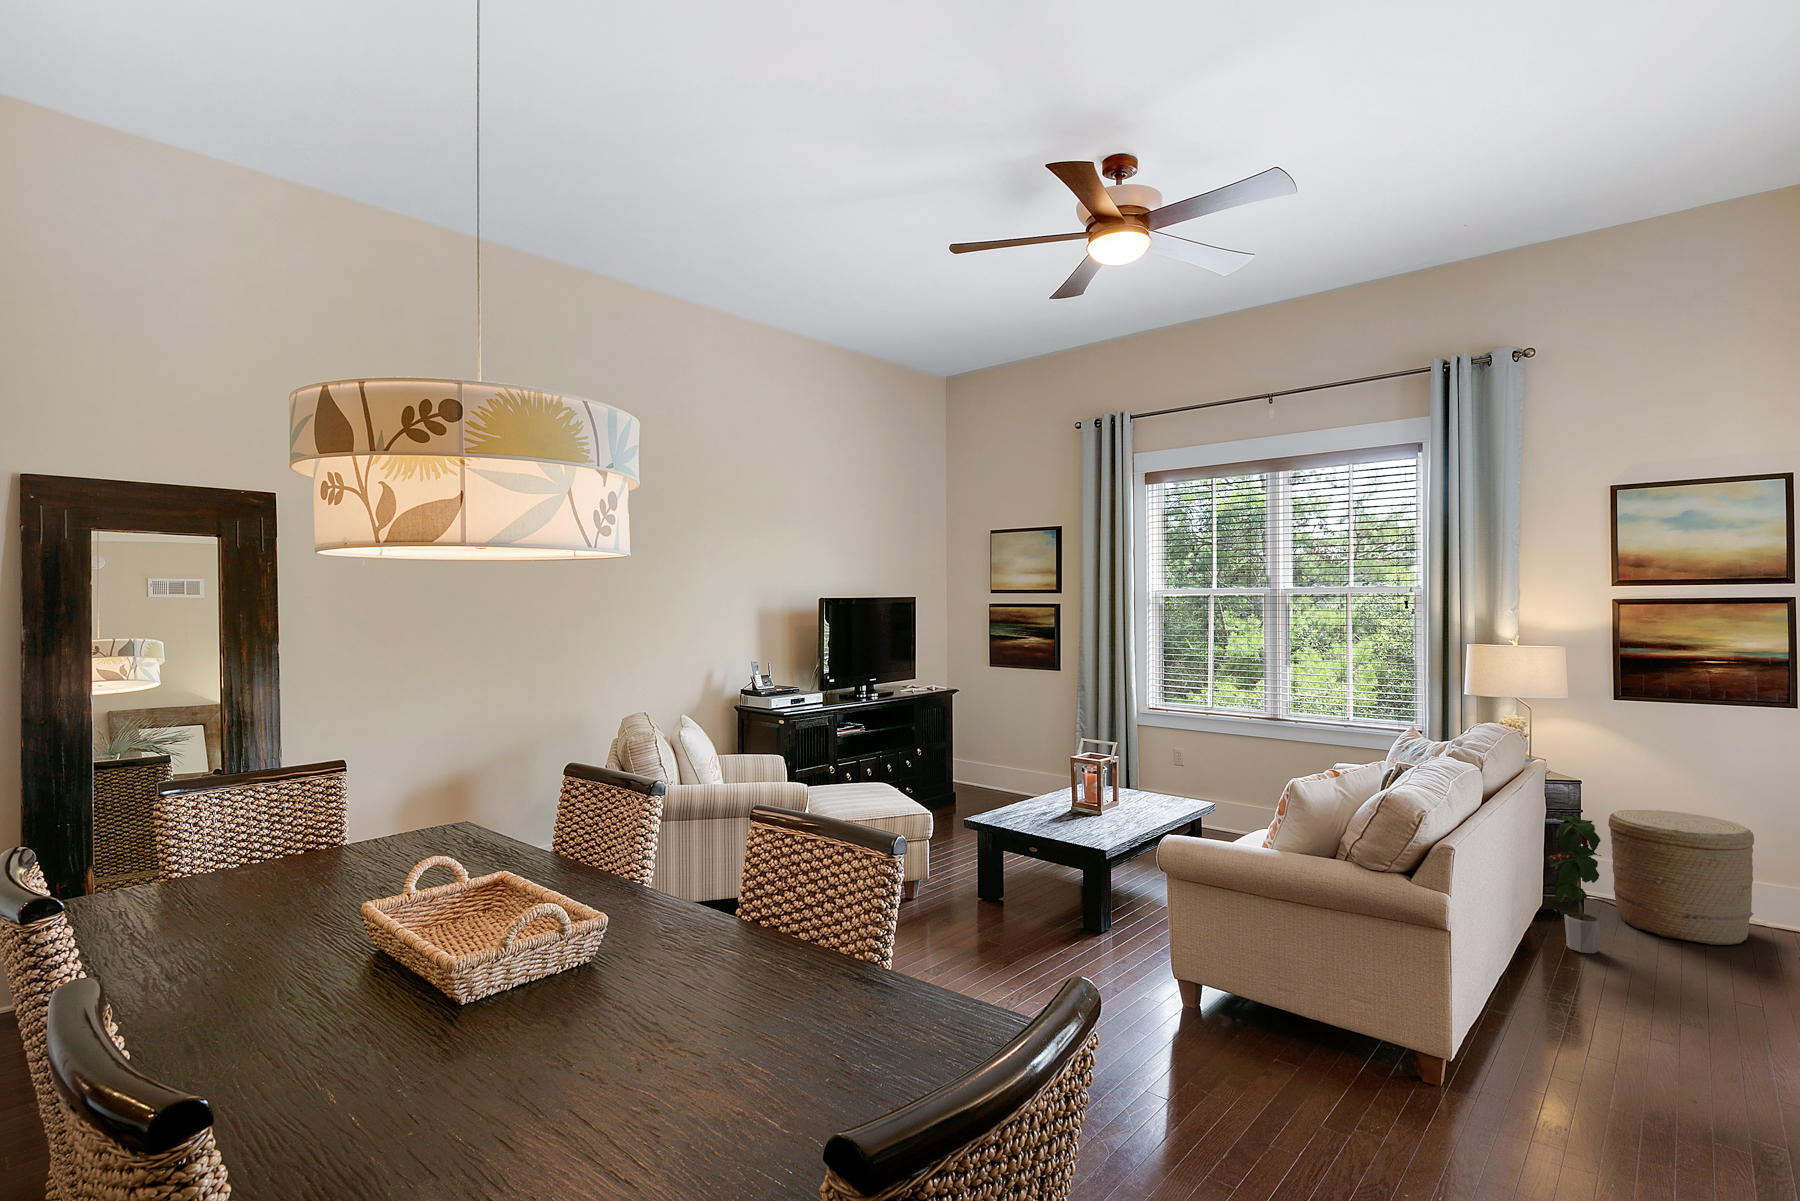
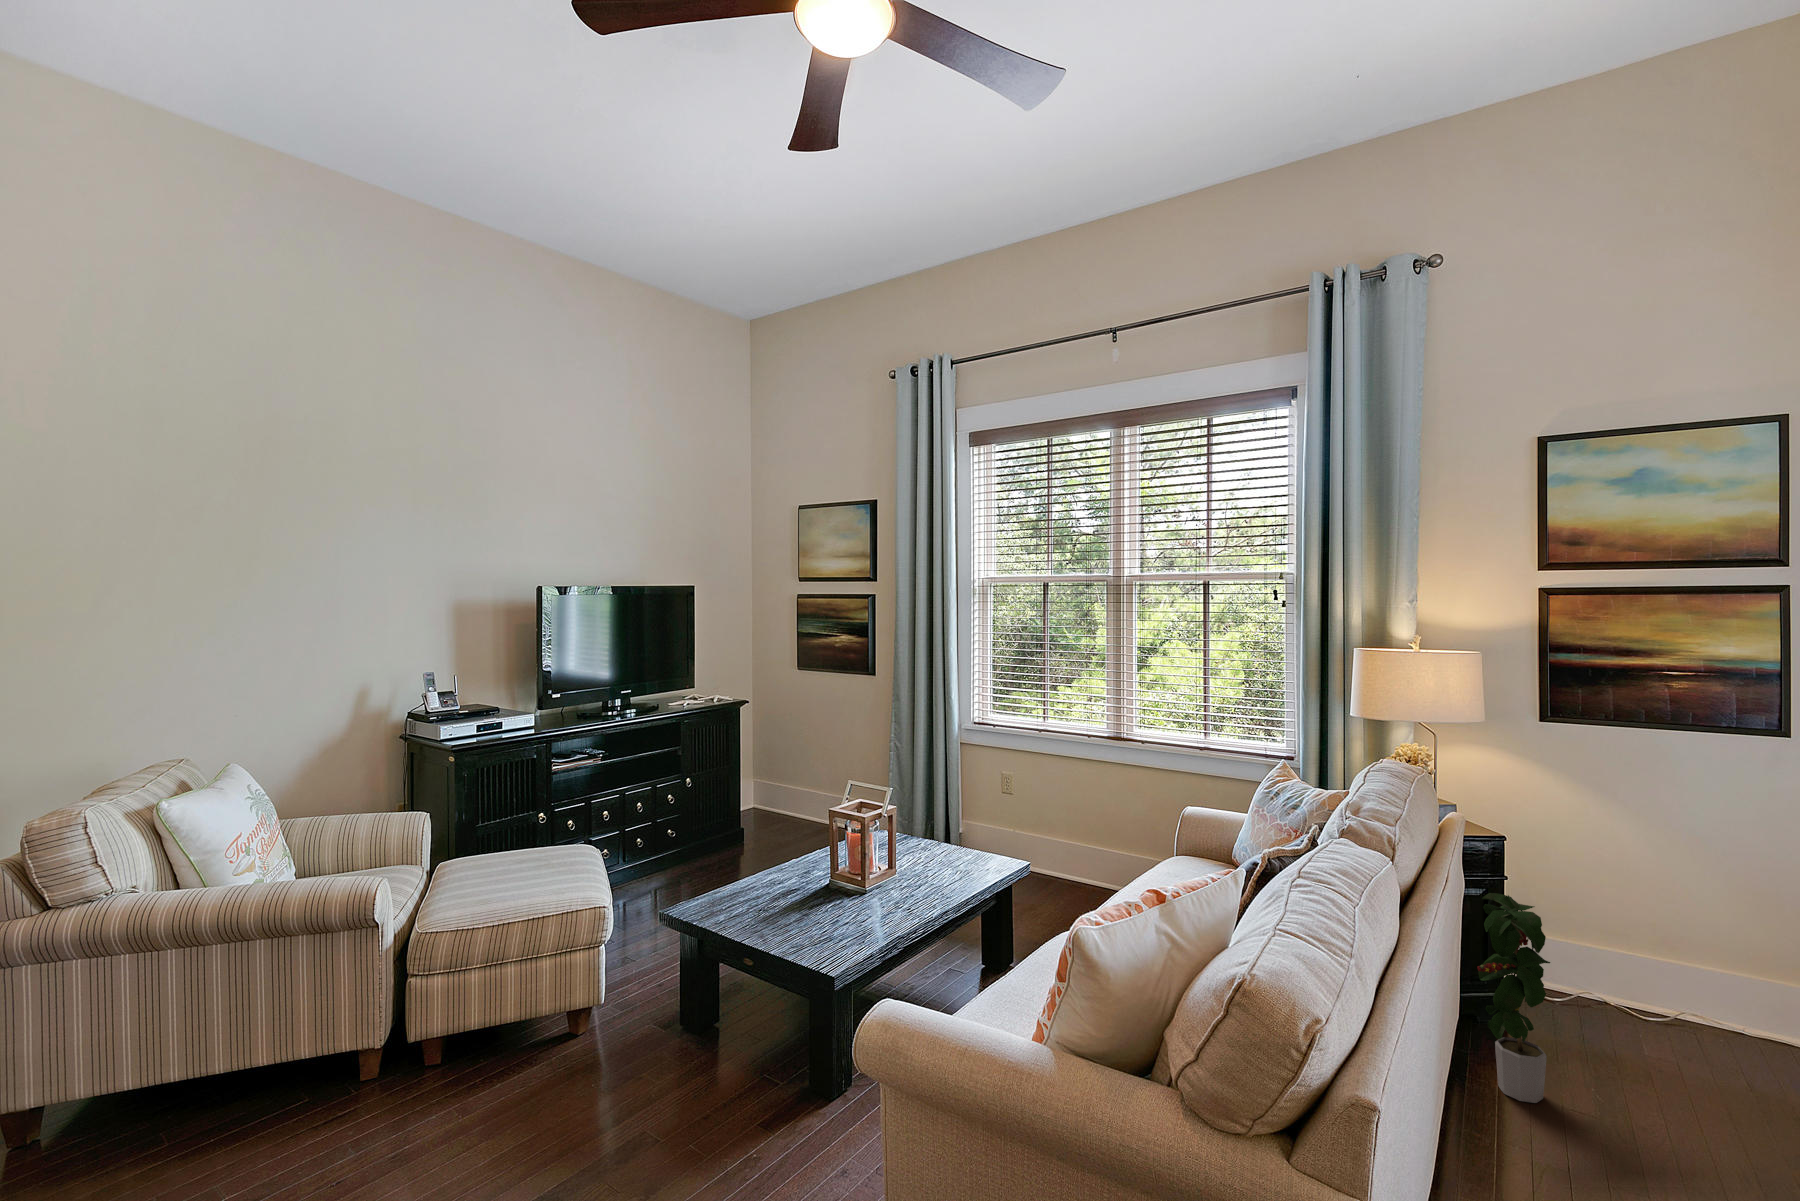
woven basket: present [1608,810,1754,945] -> none [1541,870,1740,1074]

